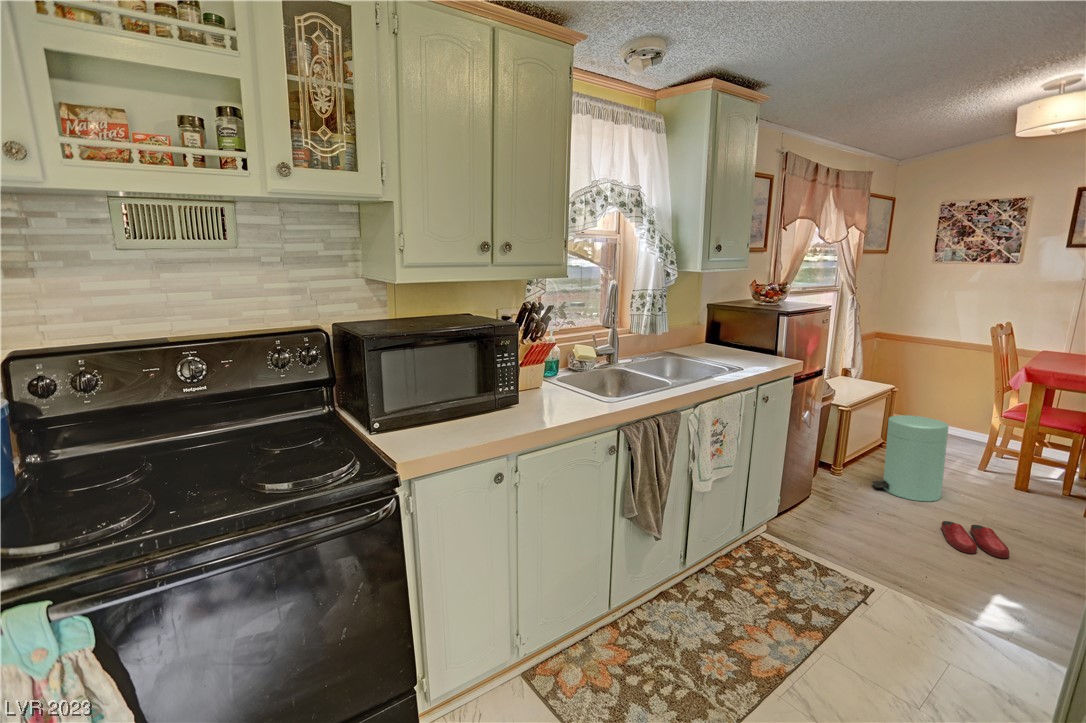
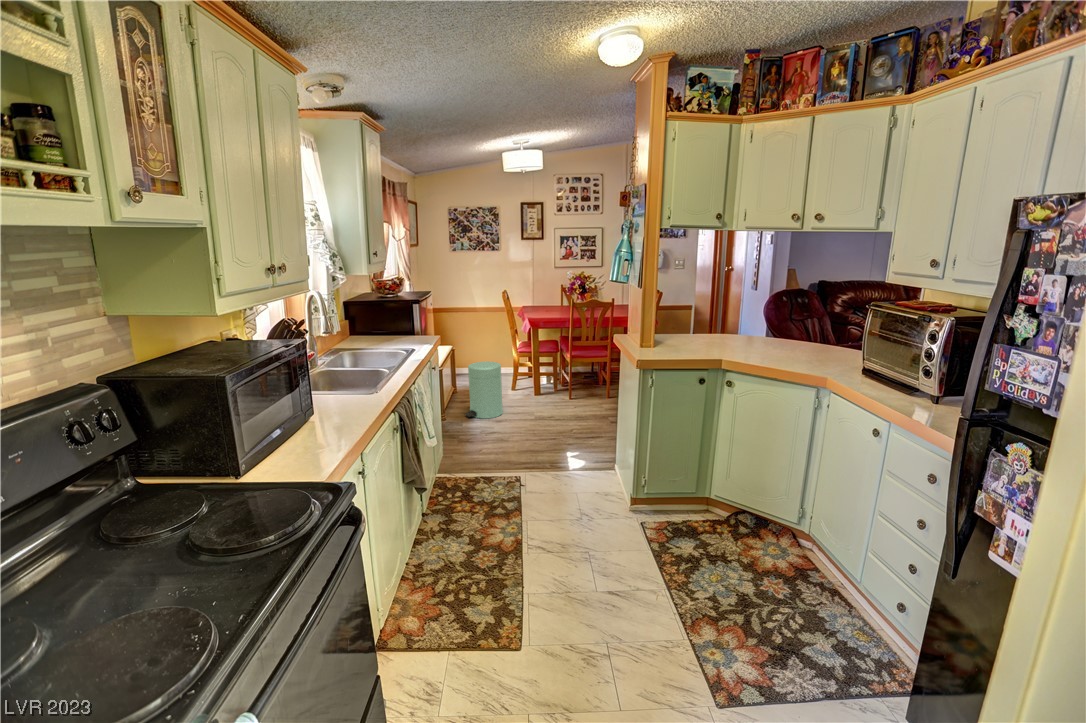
slippers: present [941,521,1009,558] -> none [516,419,551,437]

